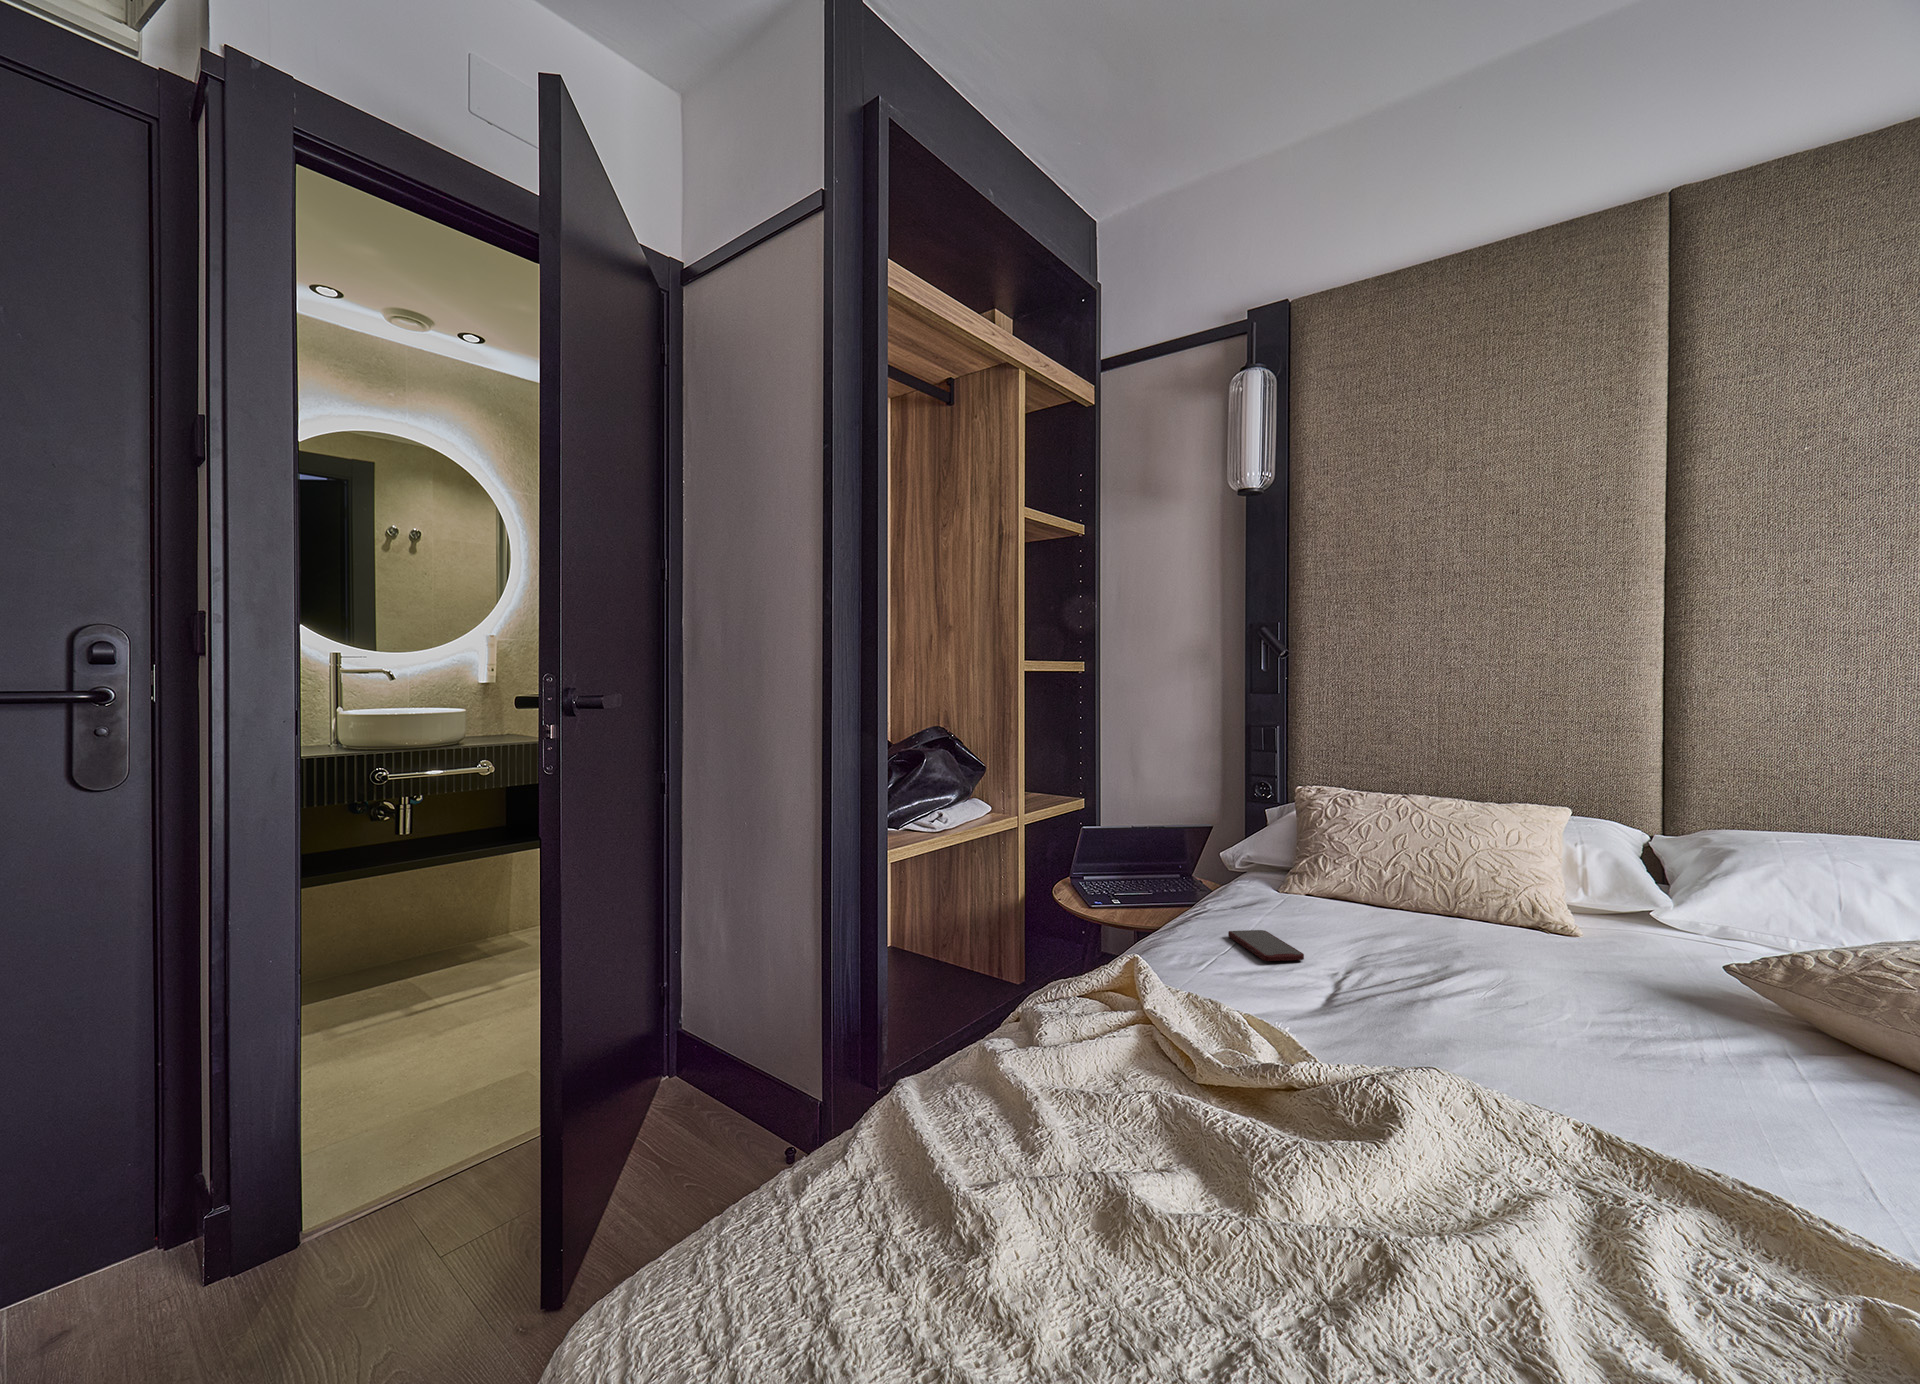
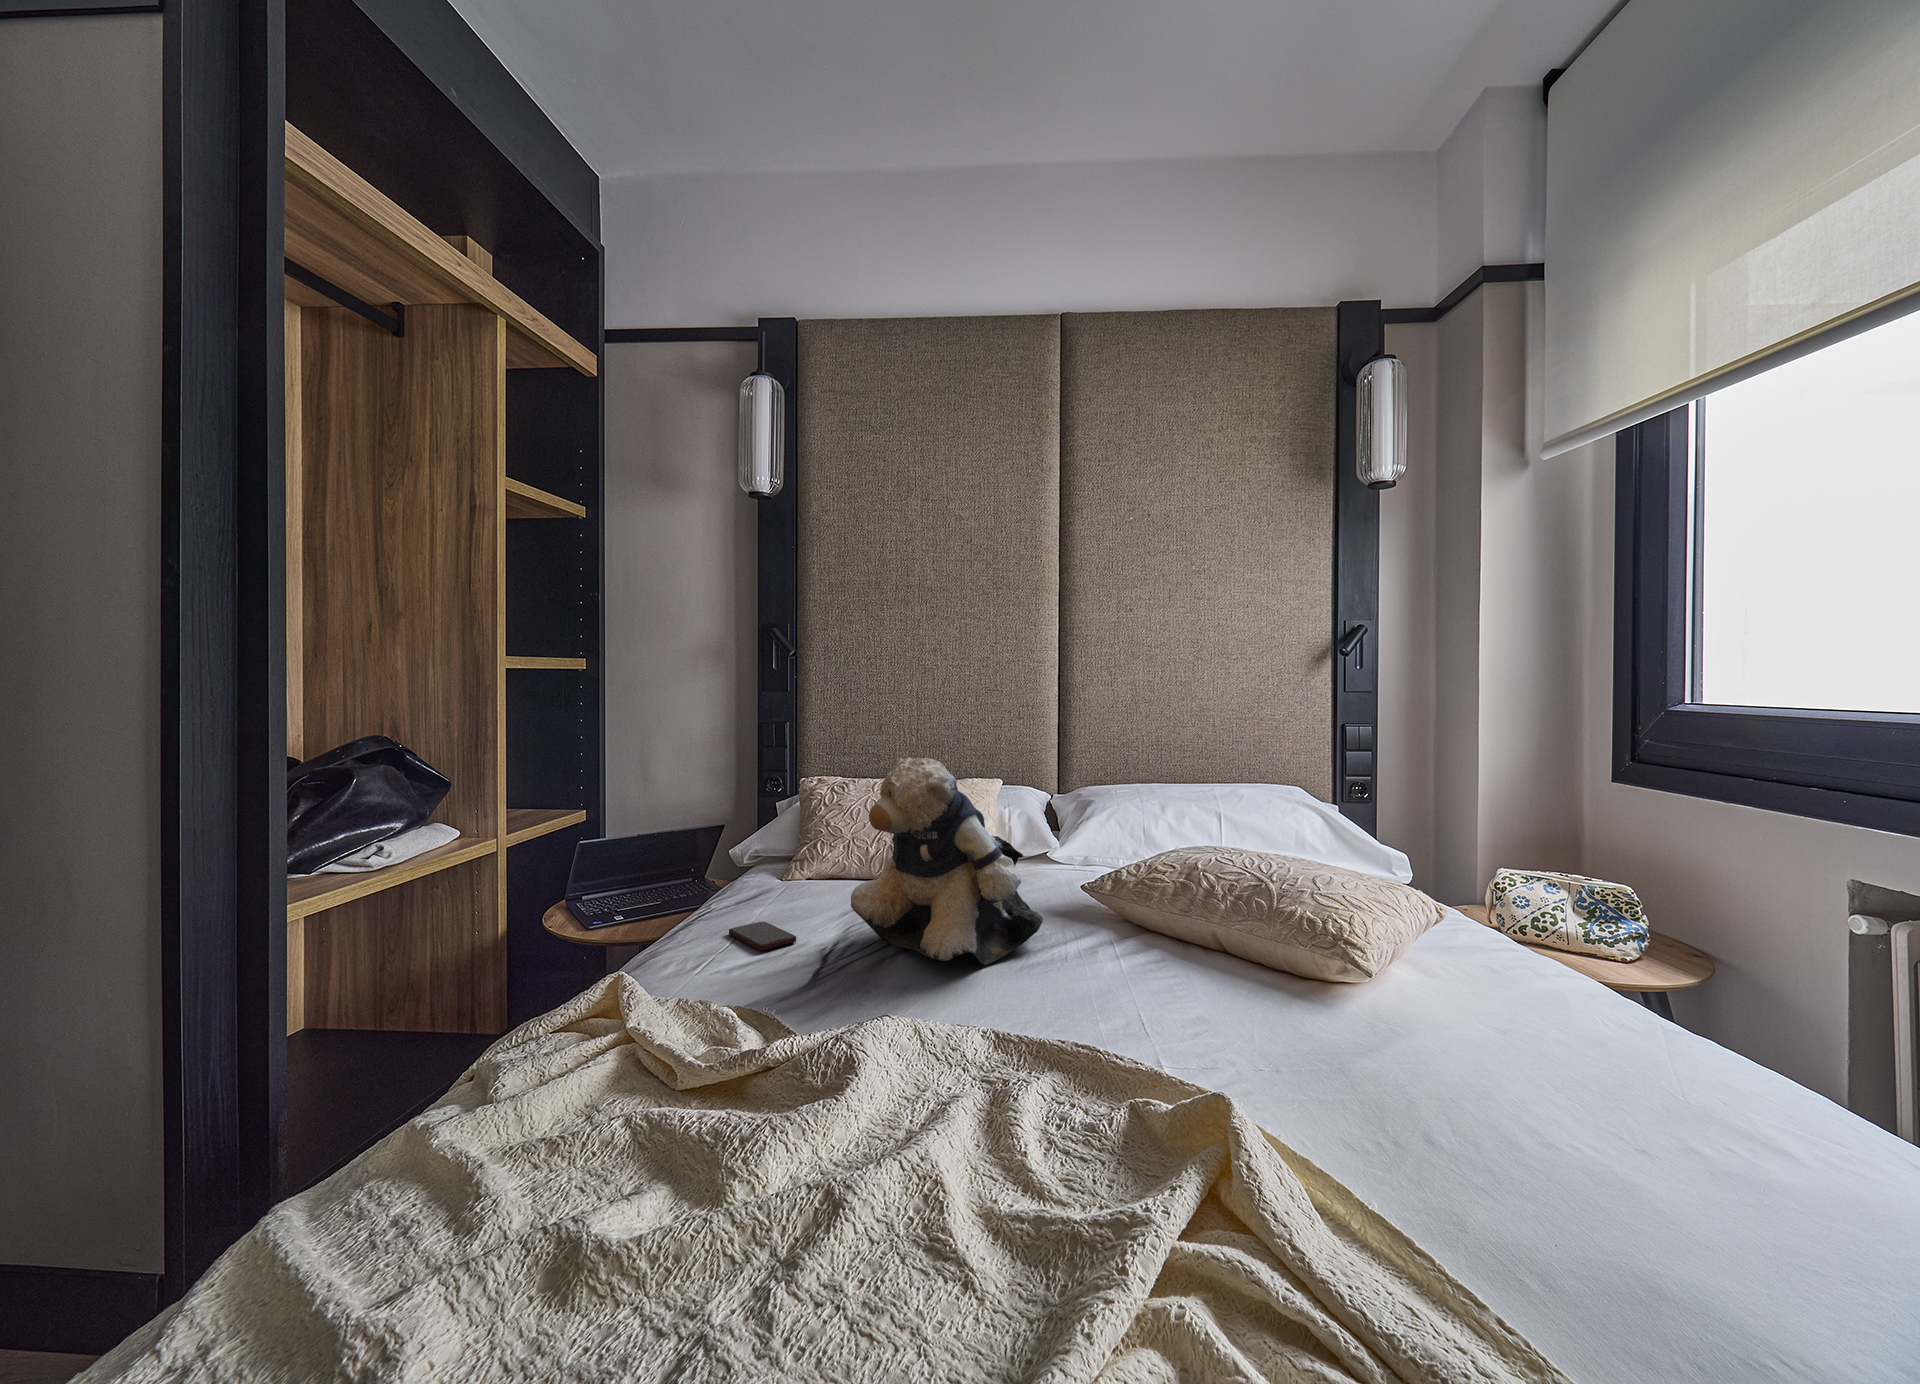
teddy bear: none [1373,774,1652,1042] -> present [851,758,1043,965]

